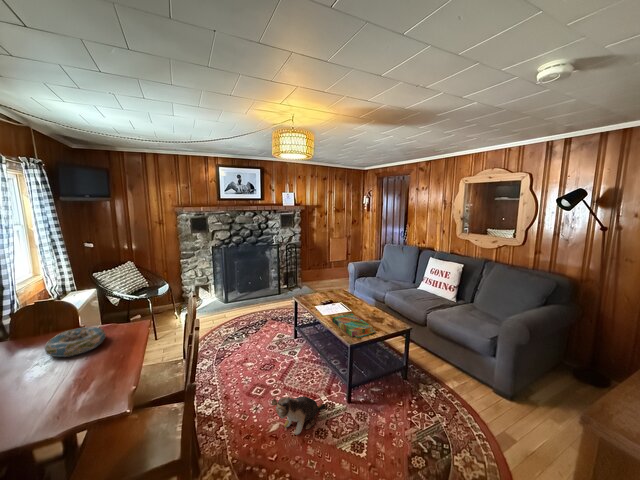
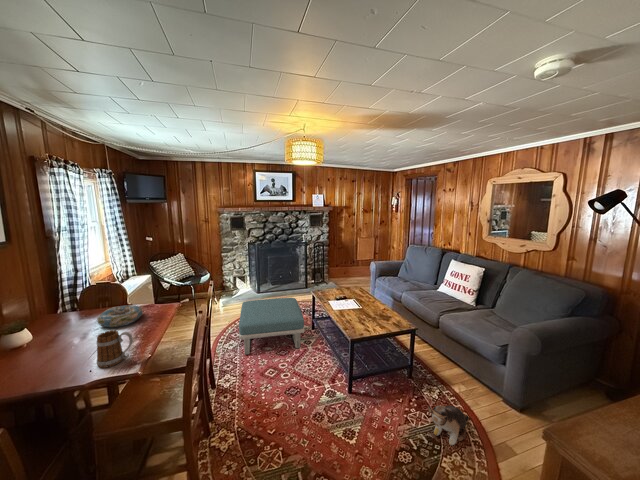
footstool: none [215,305,290,373] -> present [239,298,304,354]
board game: present [332,313,376,338] -> none [341,310,380,333]
mug: none [61,361,109,411] -> present [97,330,133,368]
plush toy: present [271,396,325,435] -> present [428,406,469,445]

